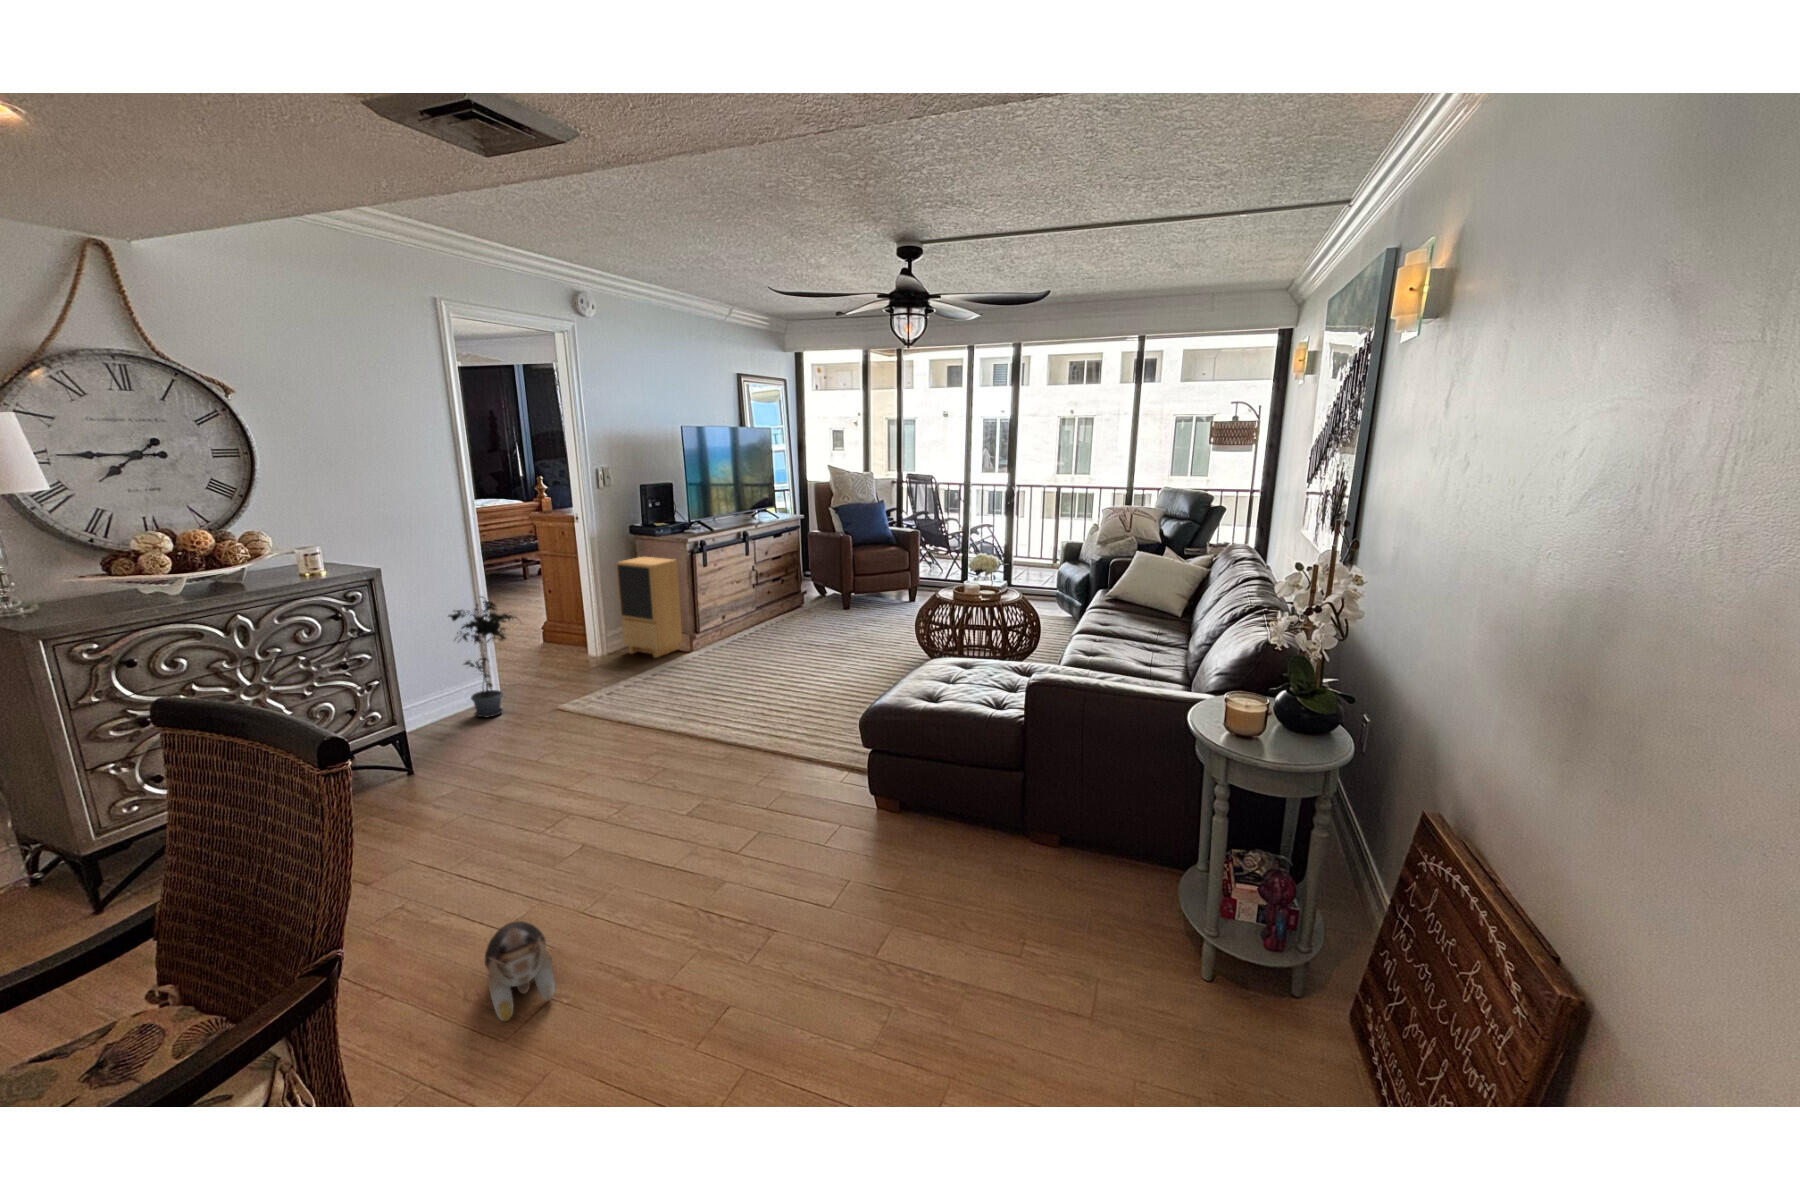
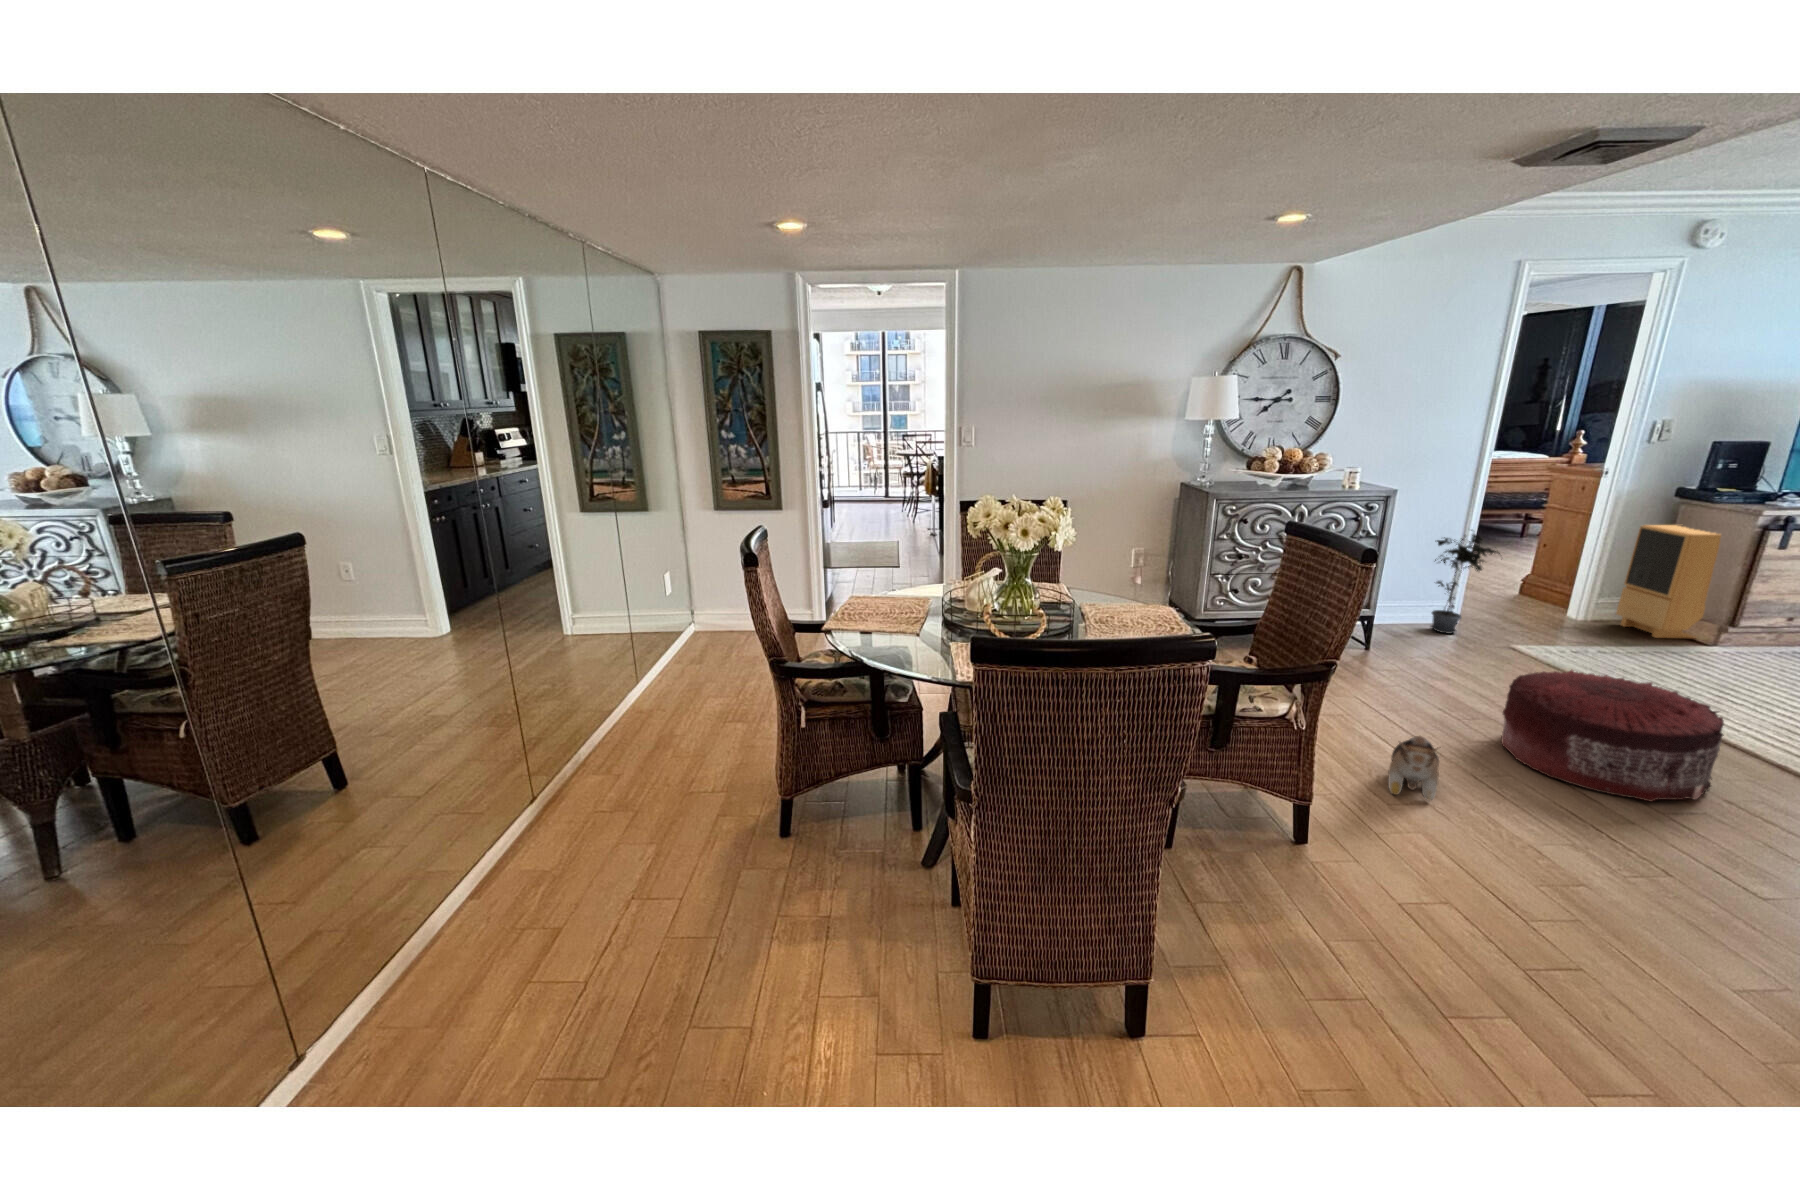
pouf: none [579,723,754,868] -> present [1501,670,1724,801]

